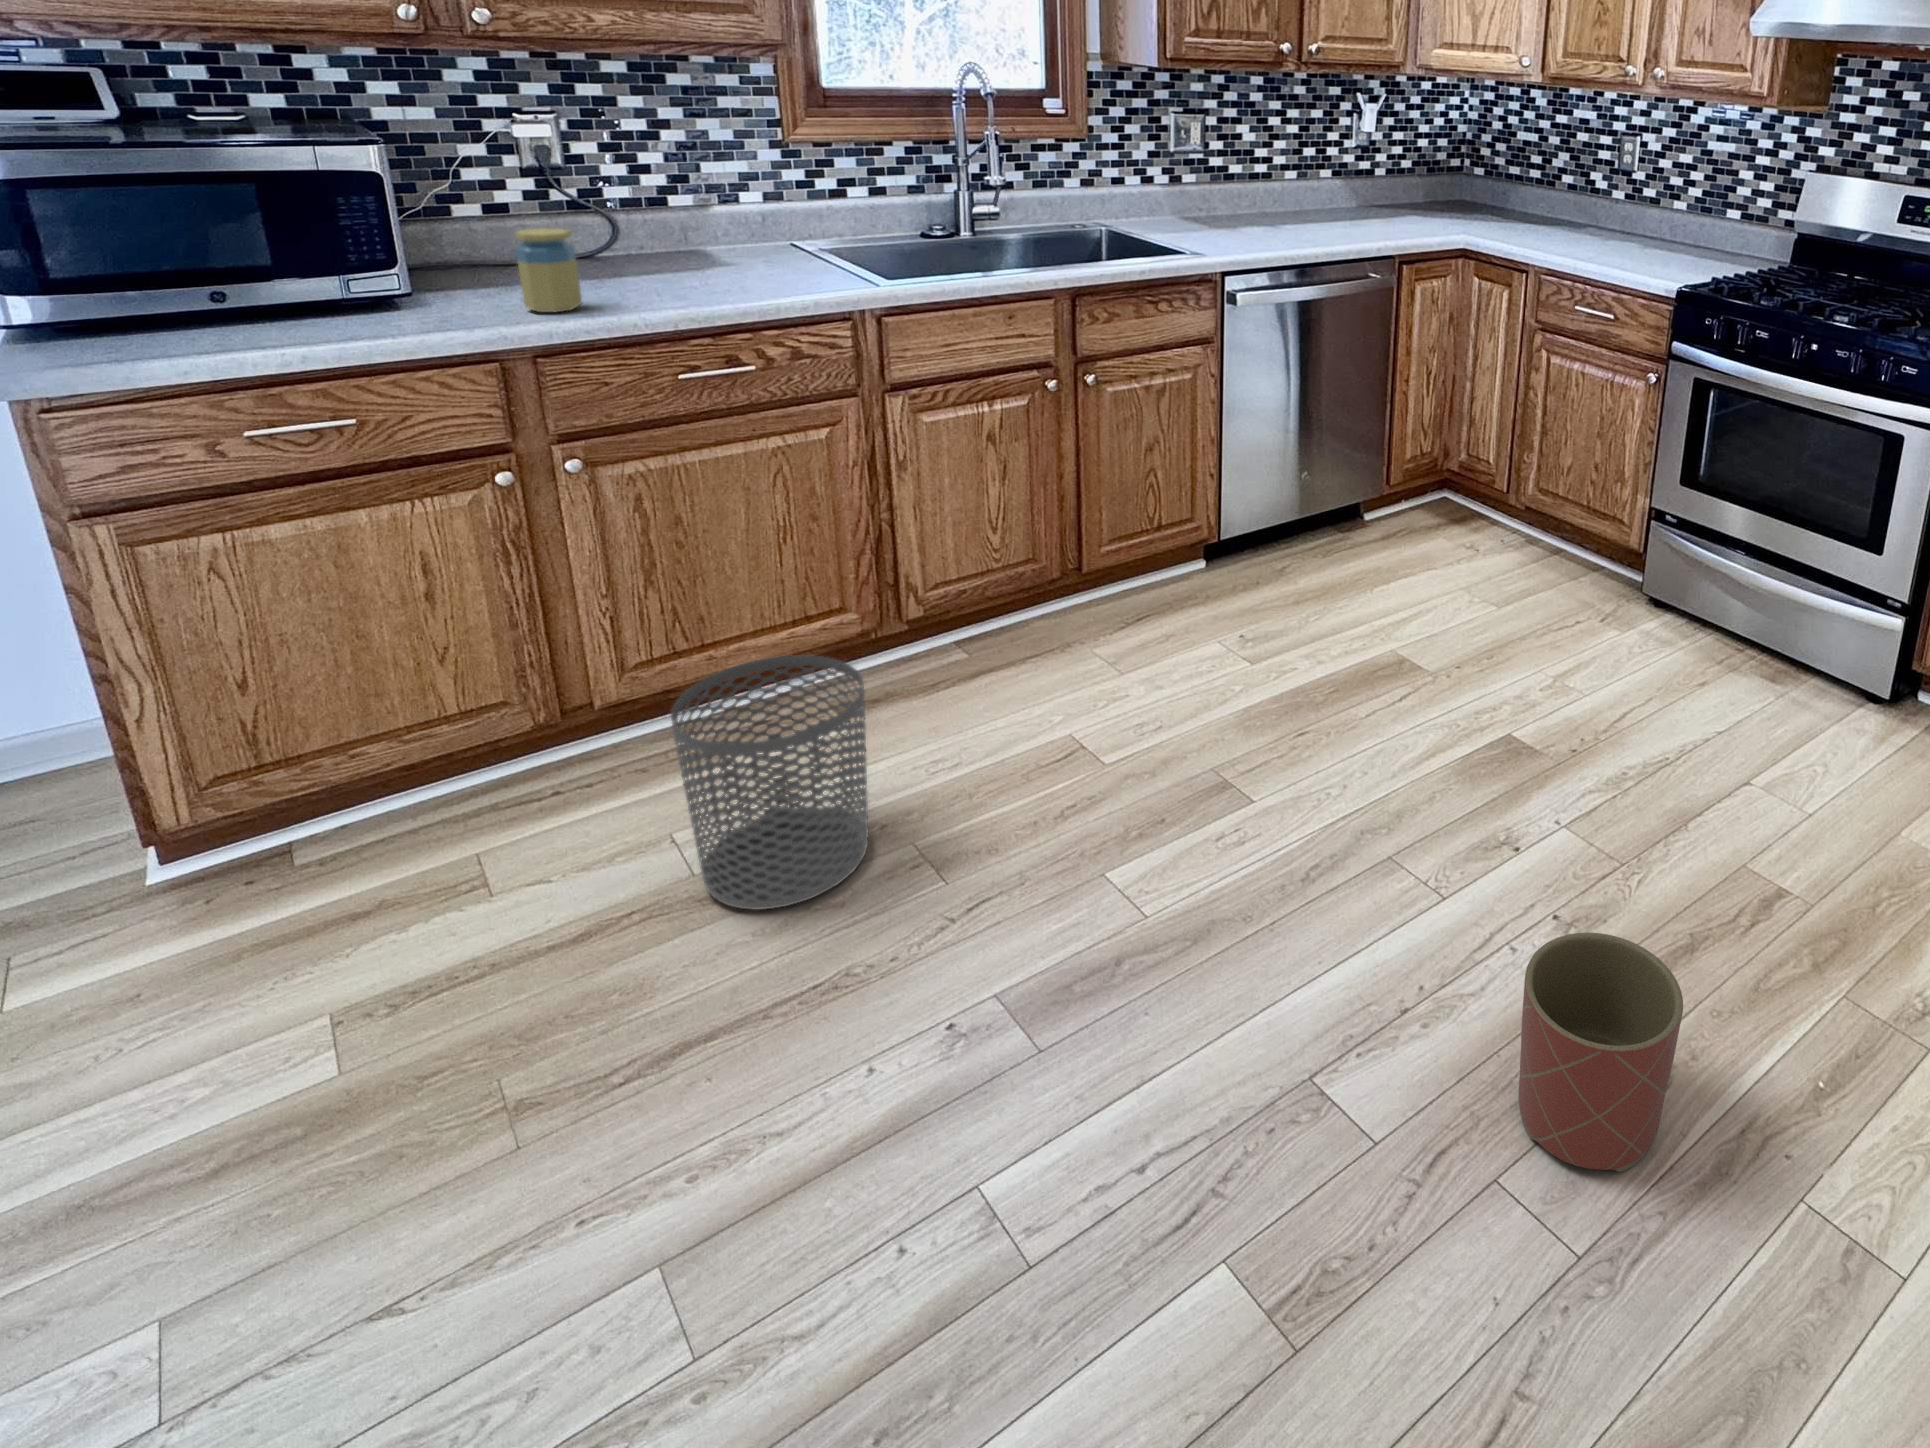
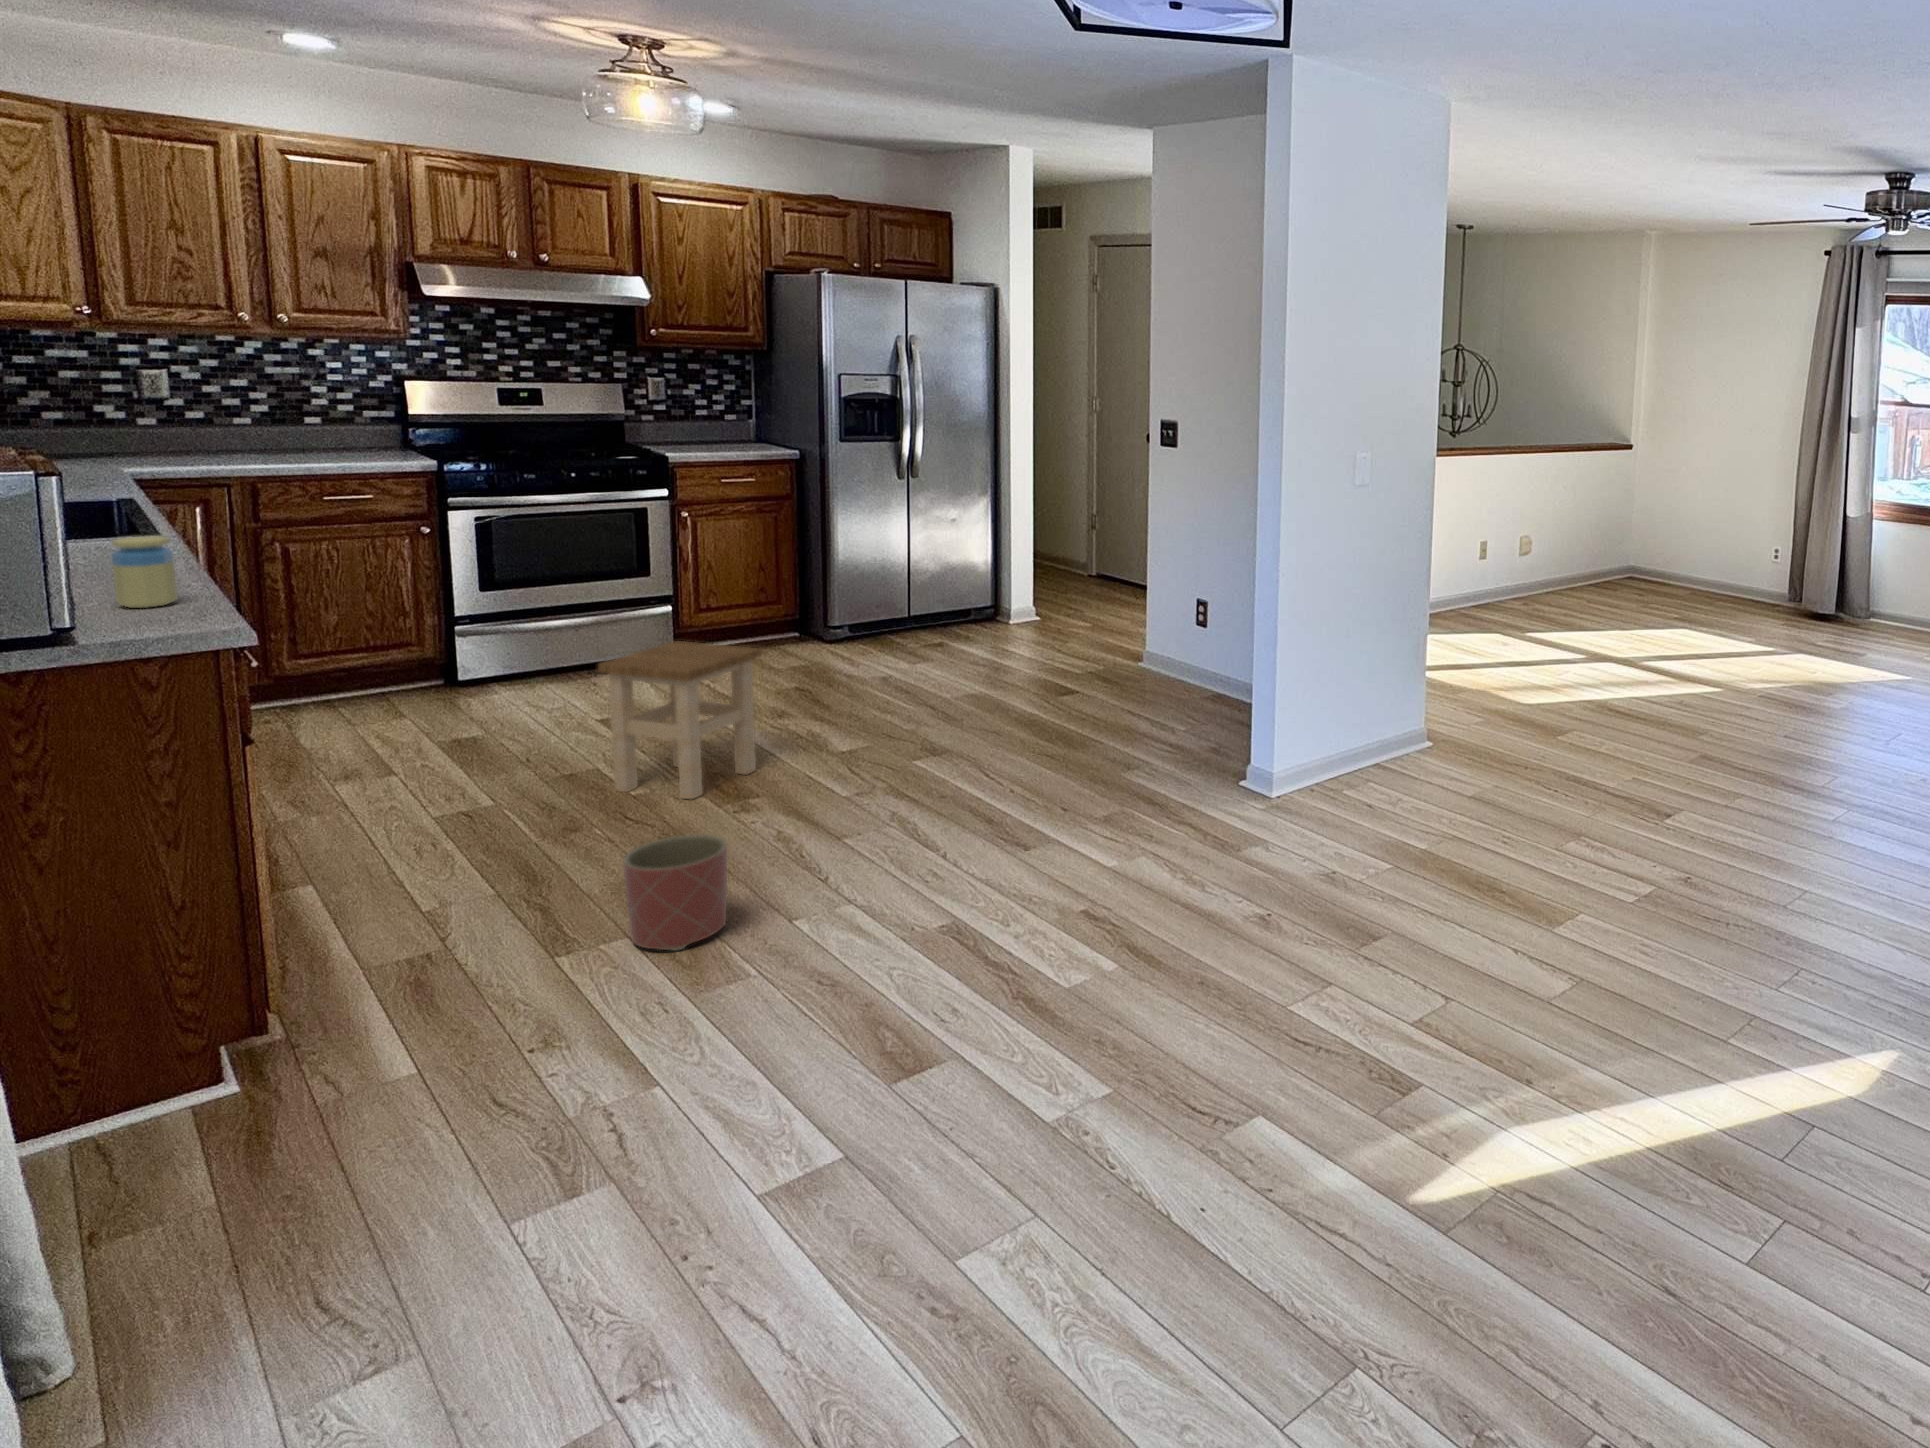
stool: none [1075,620,1333,970] -> present [598,641,761,799]
waste bin: present [671,655,868,910] -> none [459,745,594,897]
planter: present [1519,933,1683,1172] -> present [623,835,727,950]

